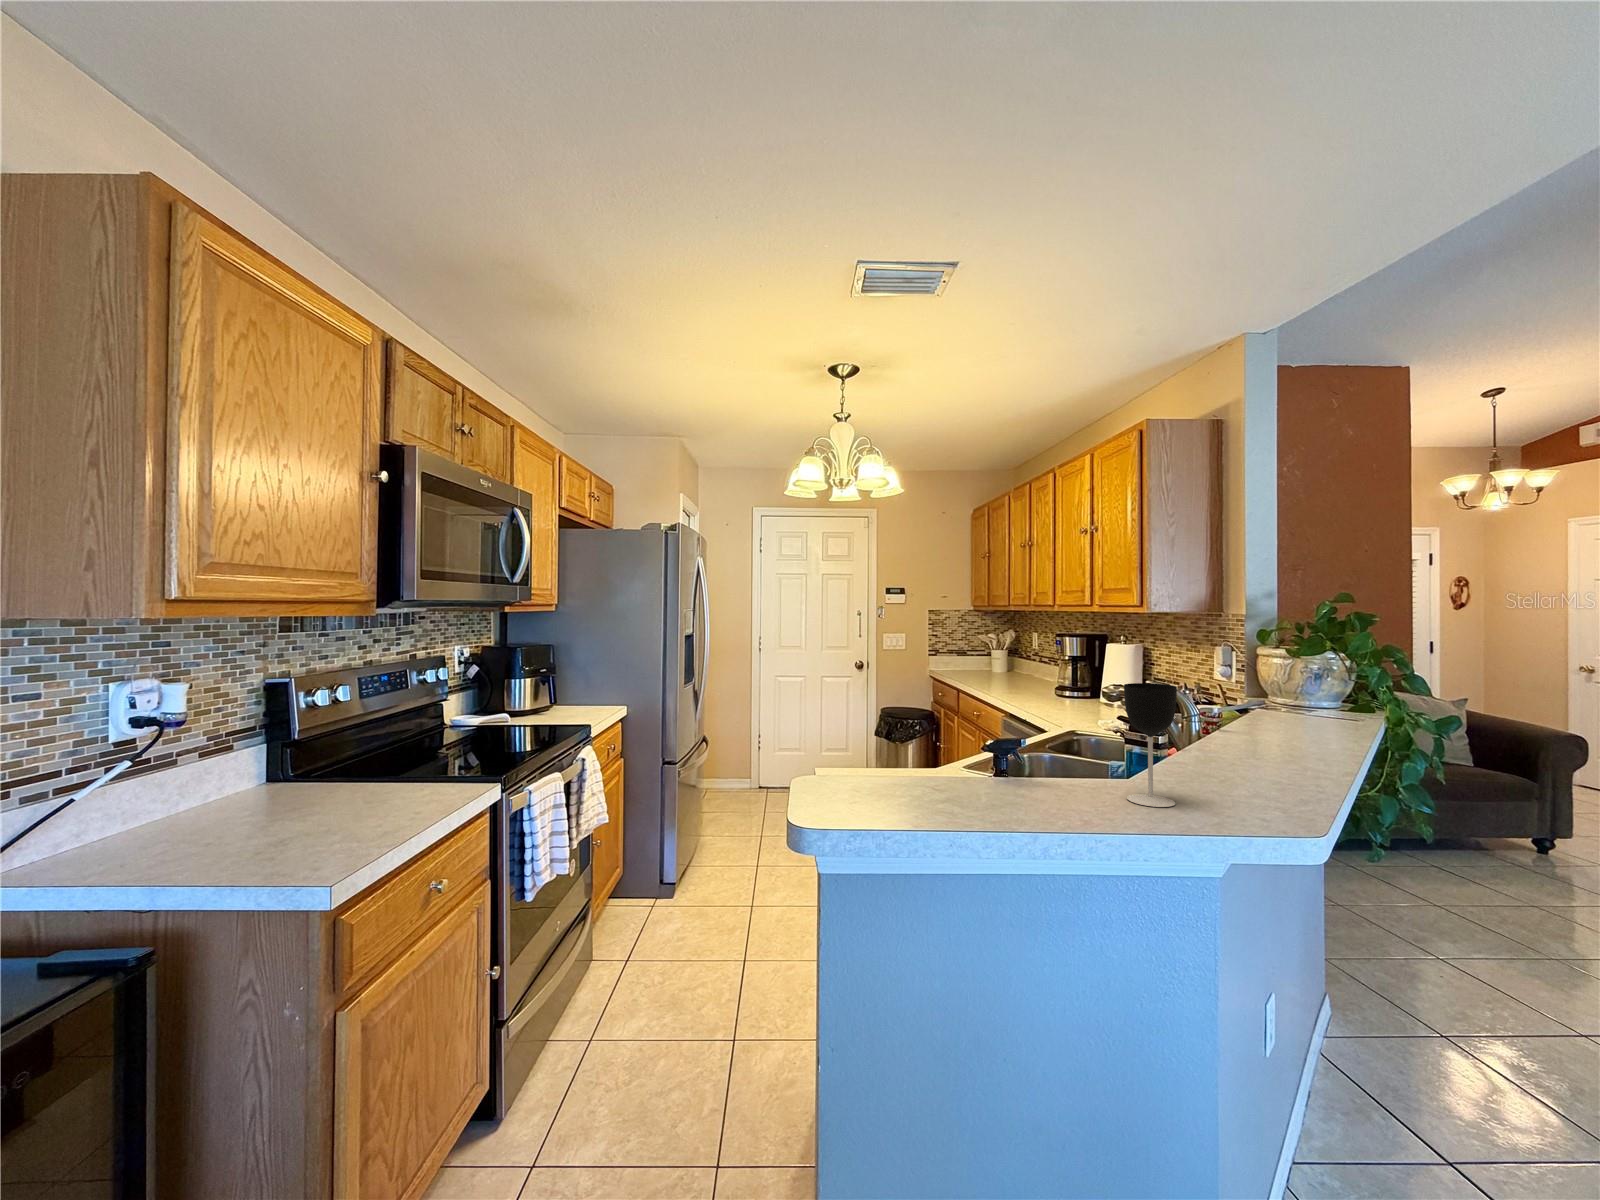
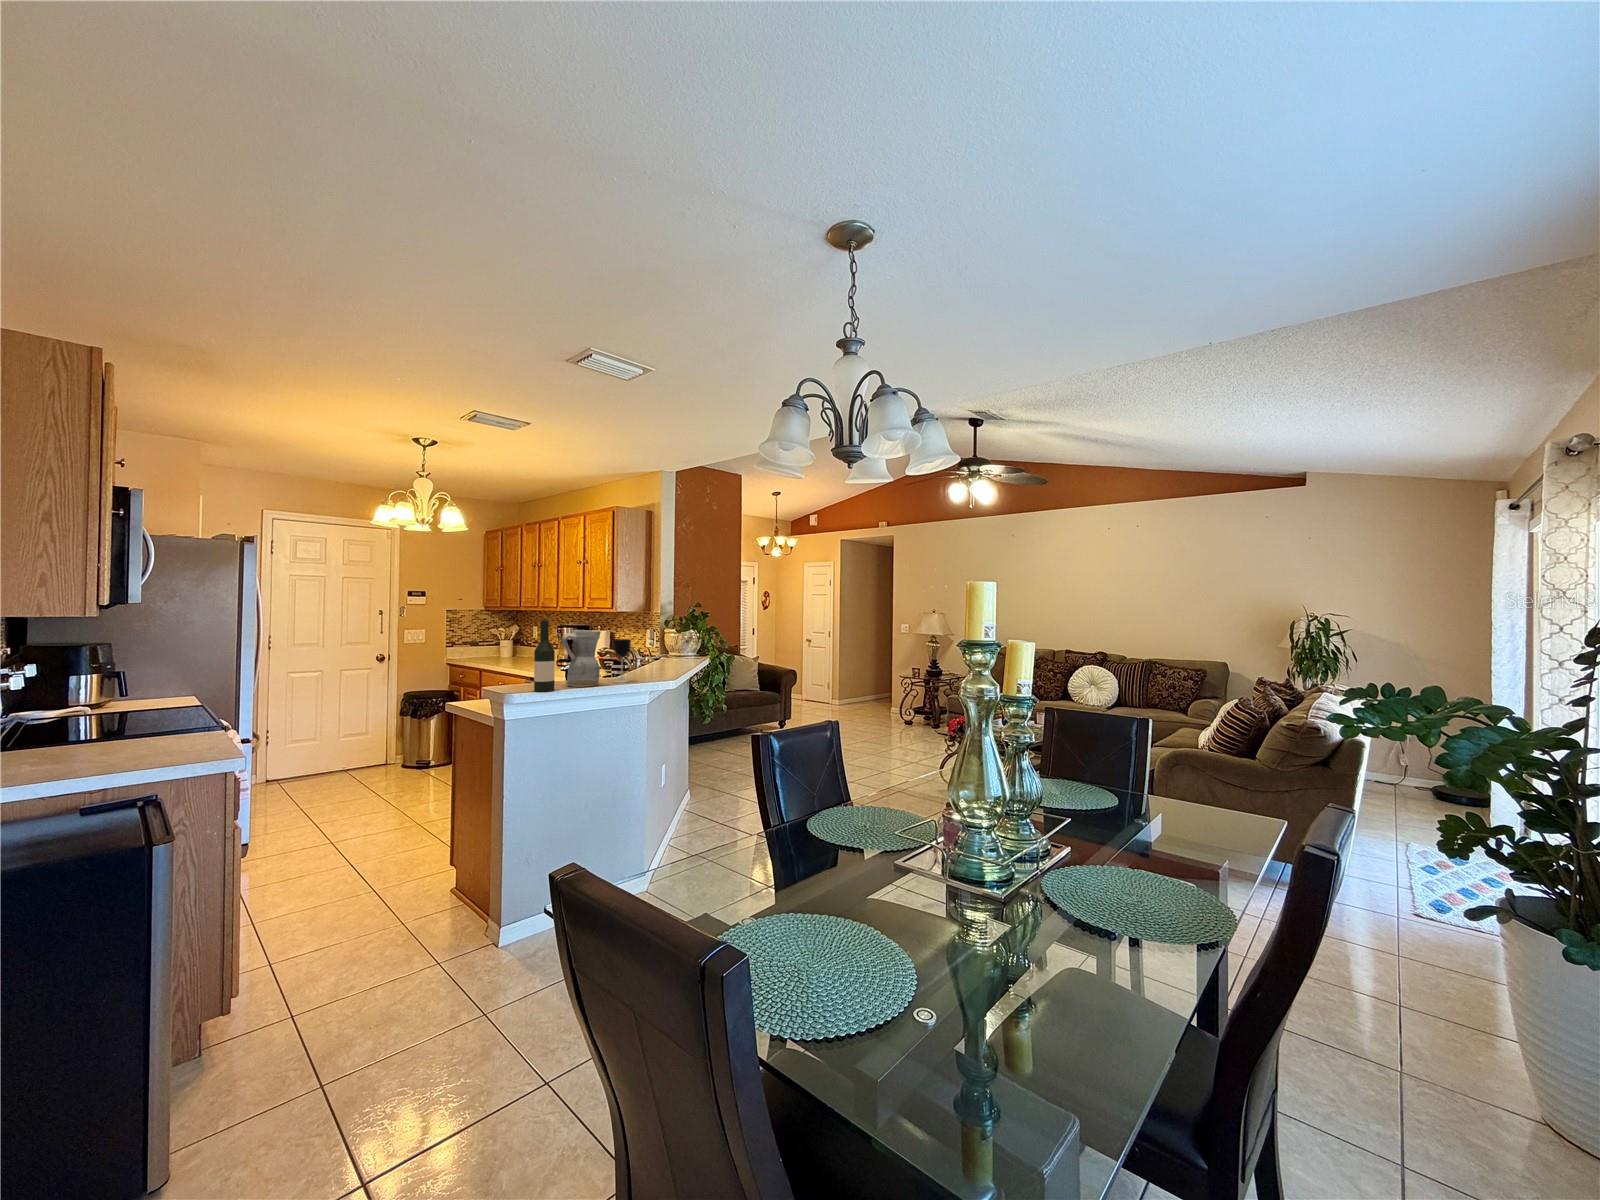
wine bottle: none [902,629,952,821] -> present [534,619,555,692]
ceramic pitcher: none [981,657,1085,812] -> present [562,630,601,687]

